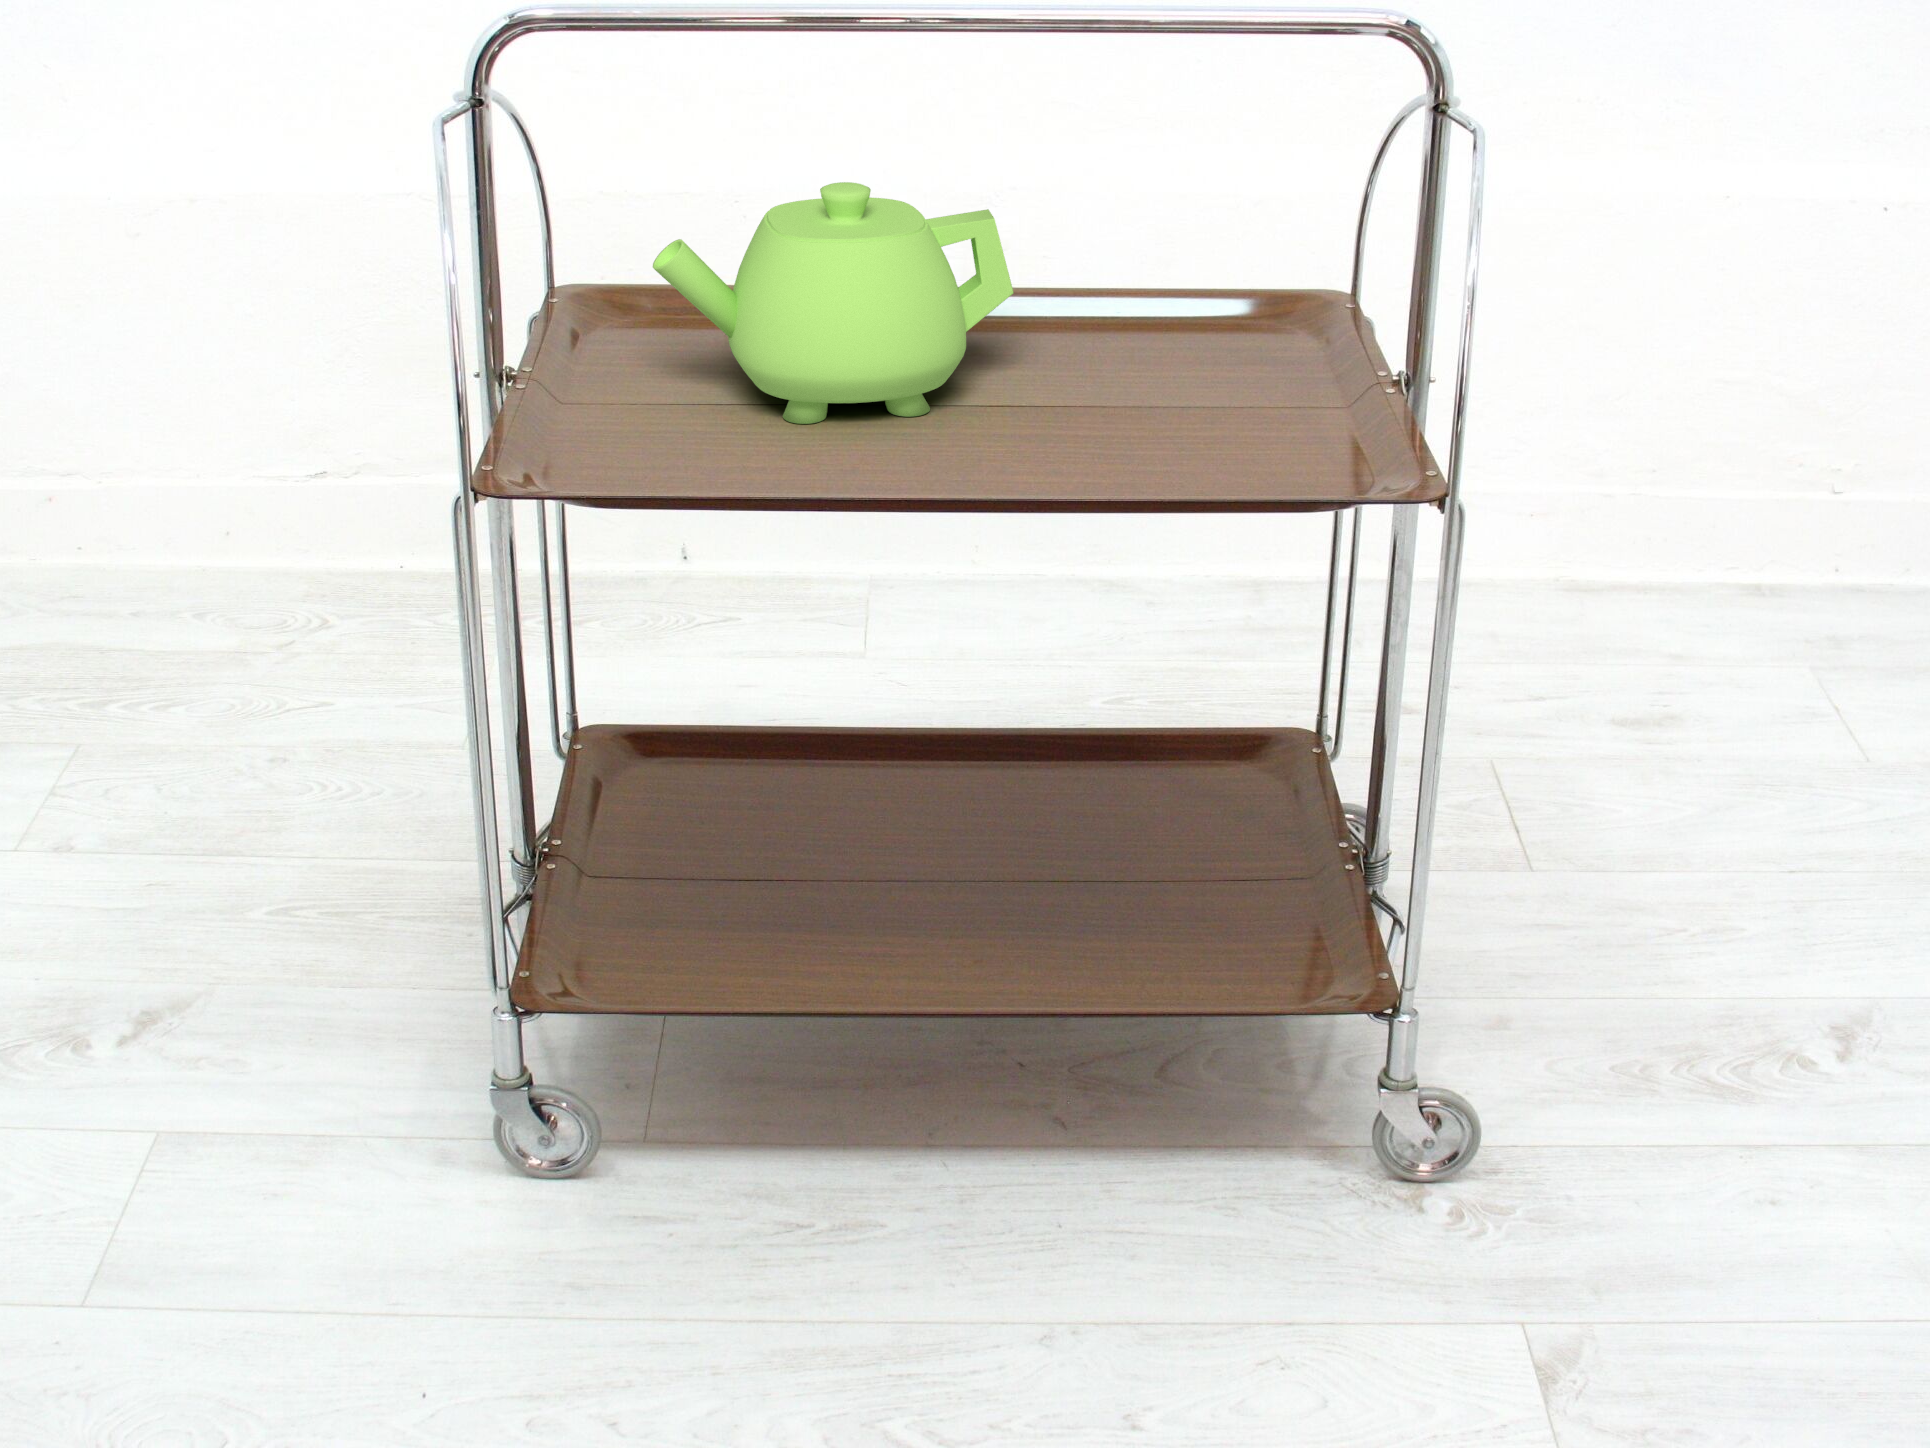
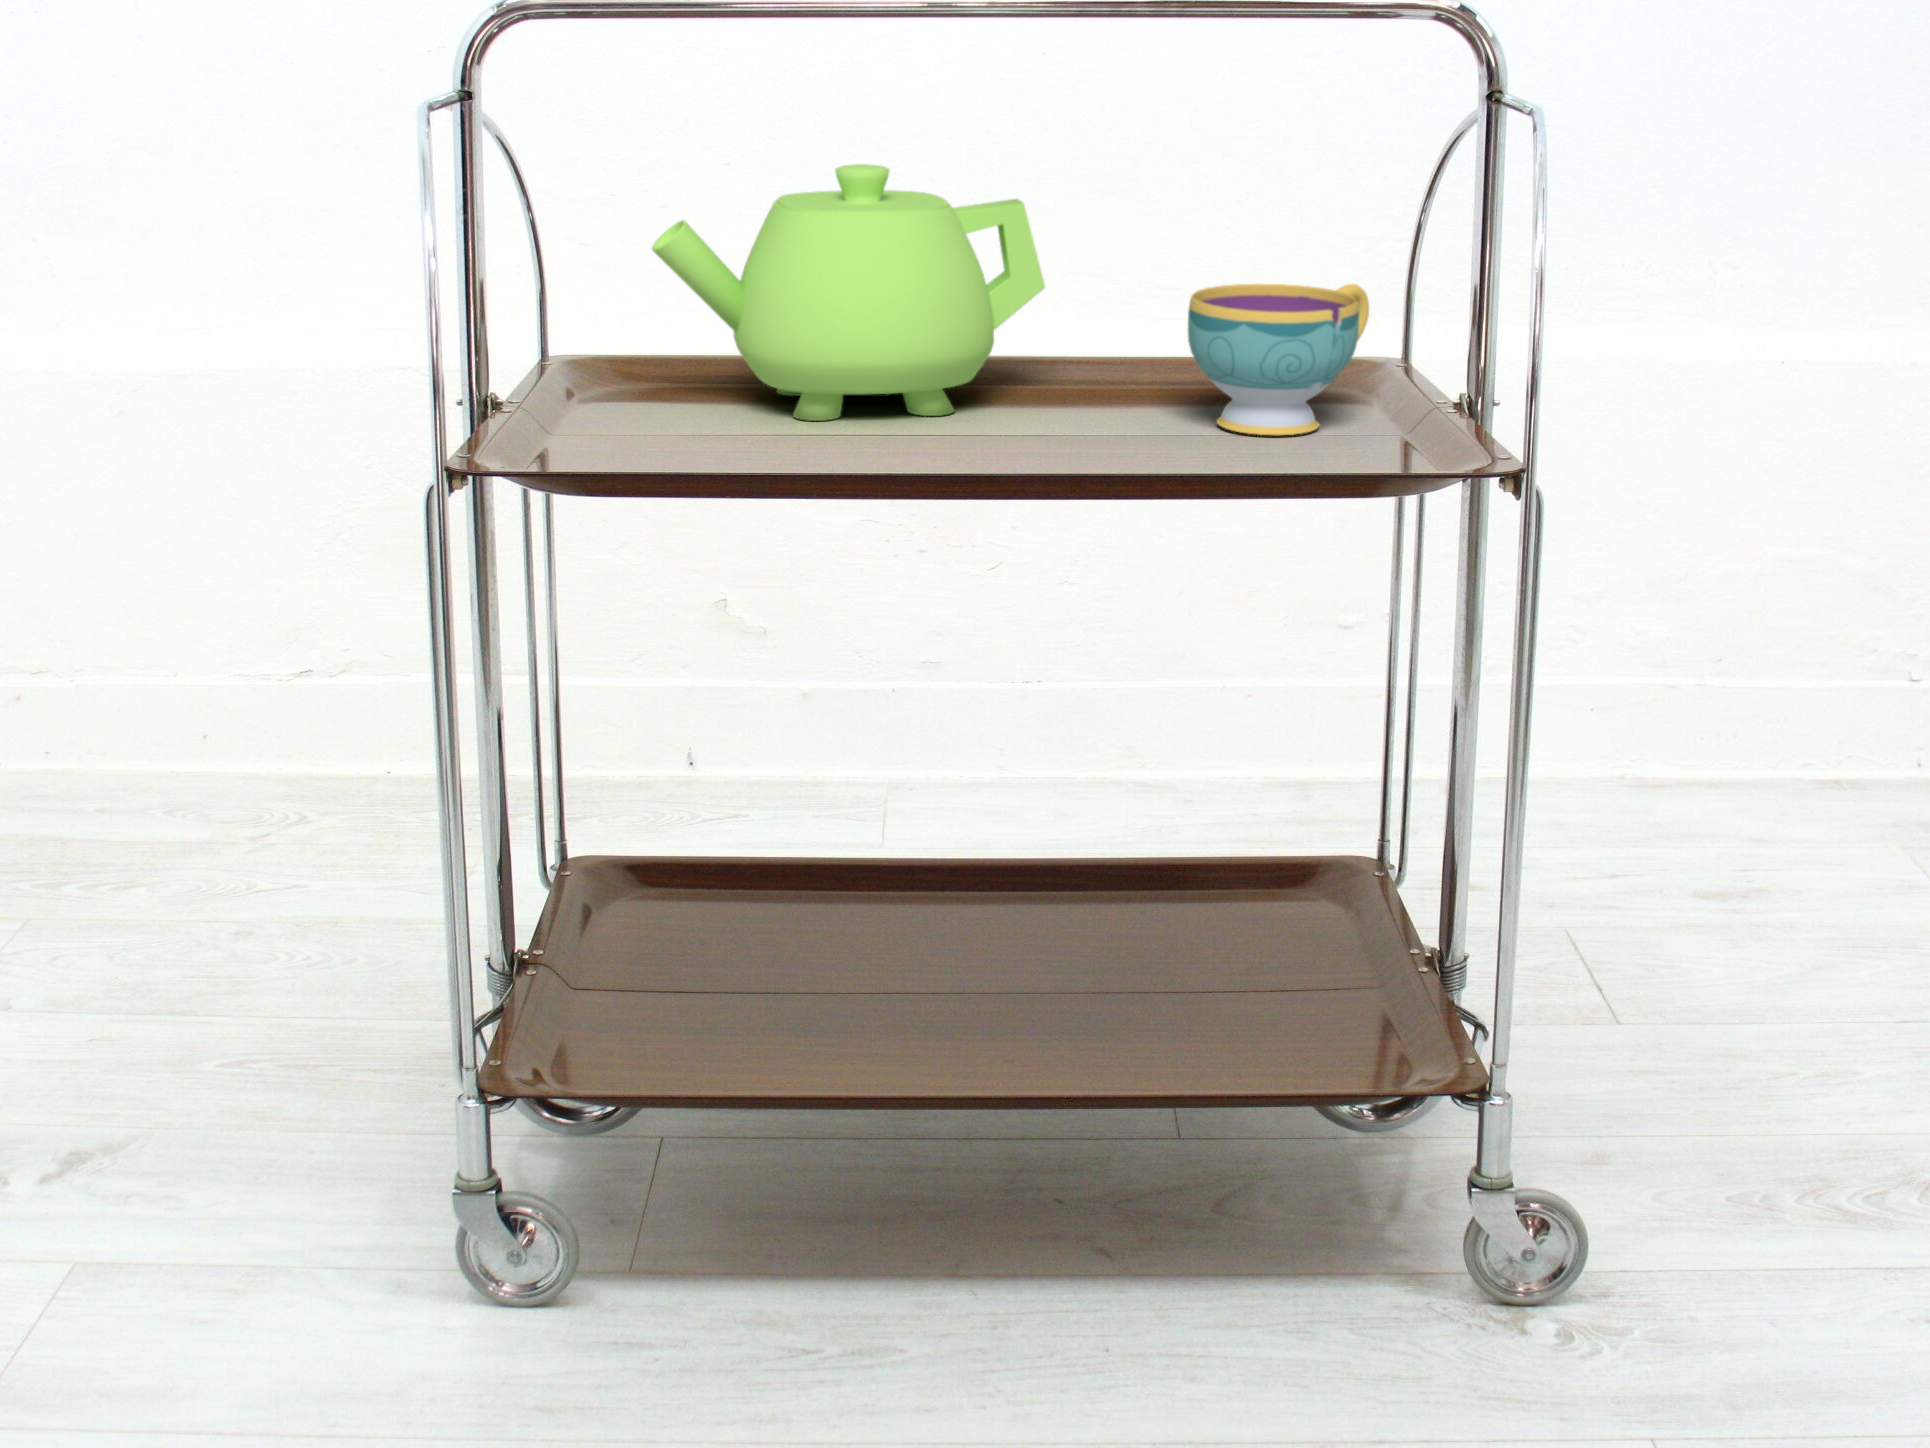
teacup: none [1142,298,1308,448] -> present [1188,284,1369,435]

